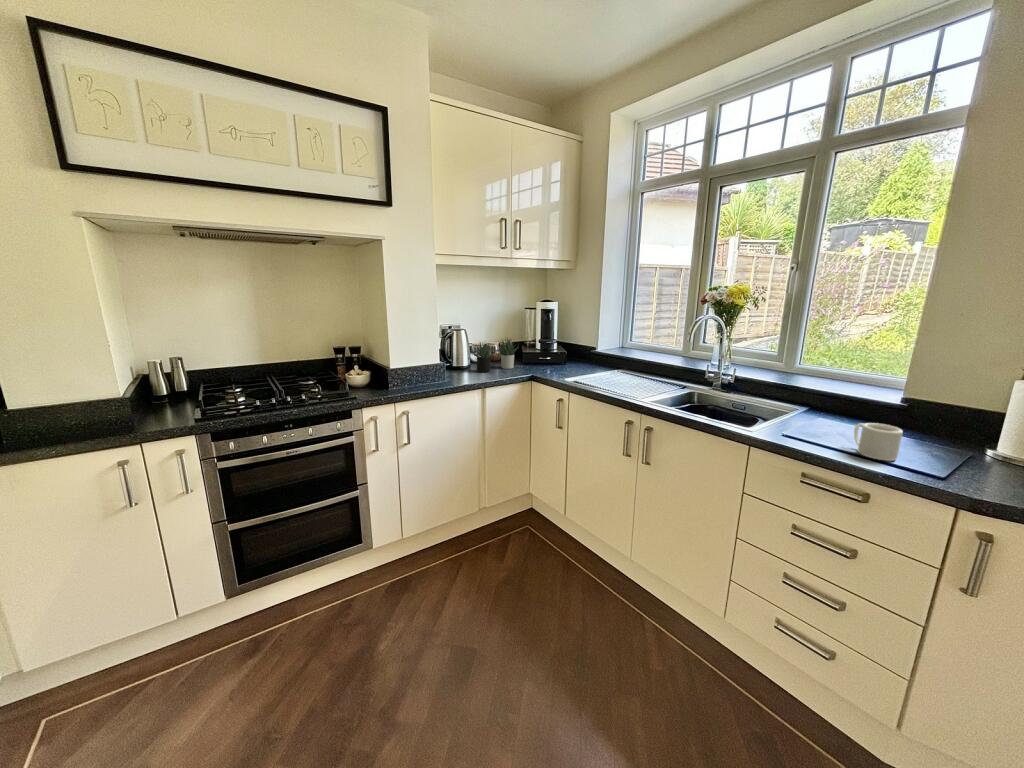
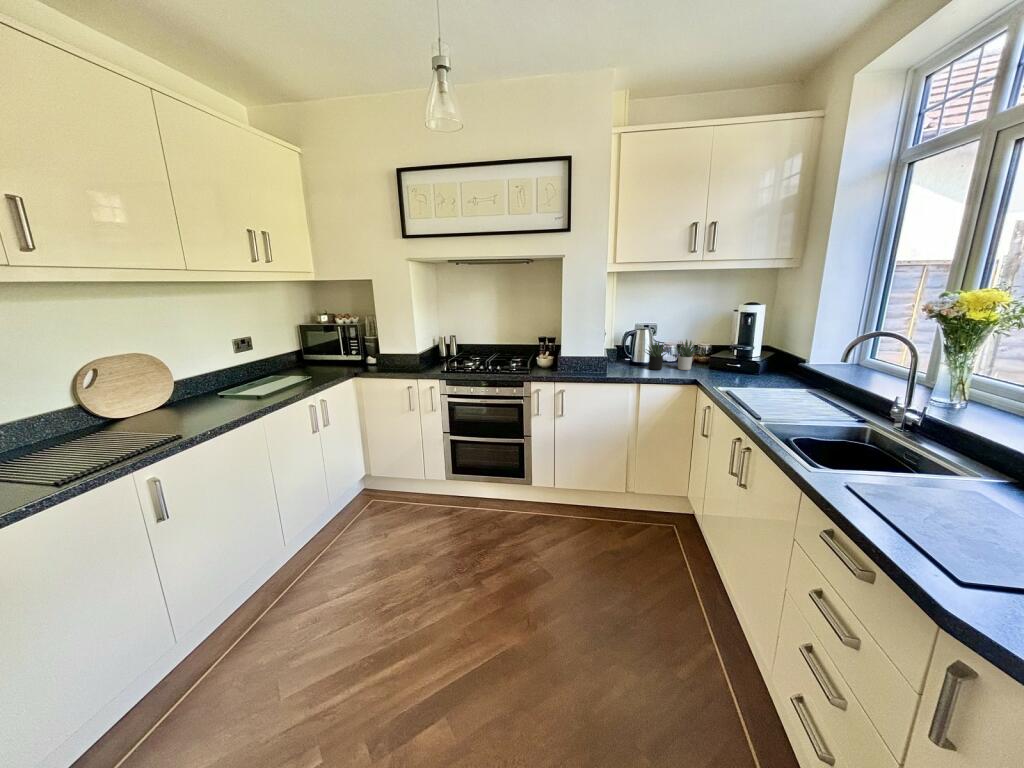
mug: present [854,423,903,461] -> none [920,510,992,572]

